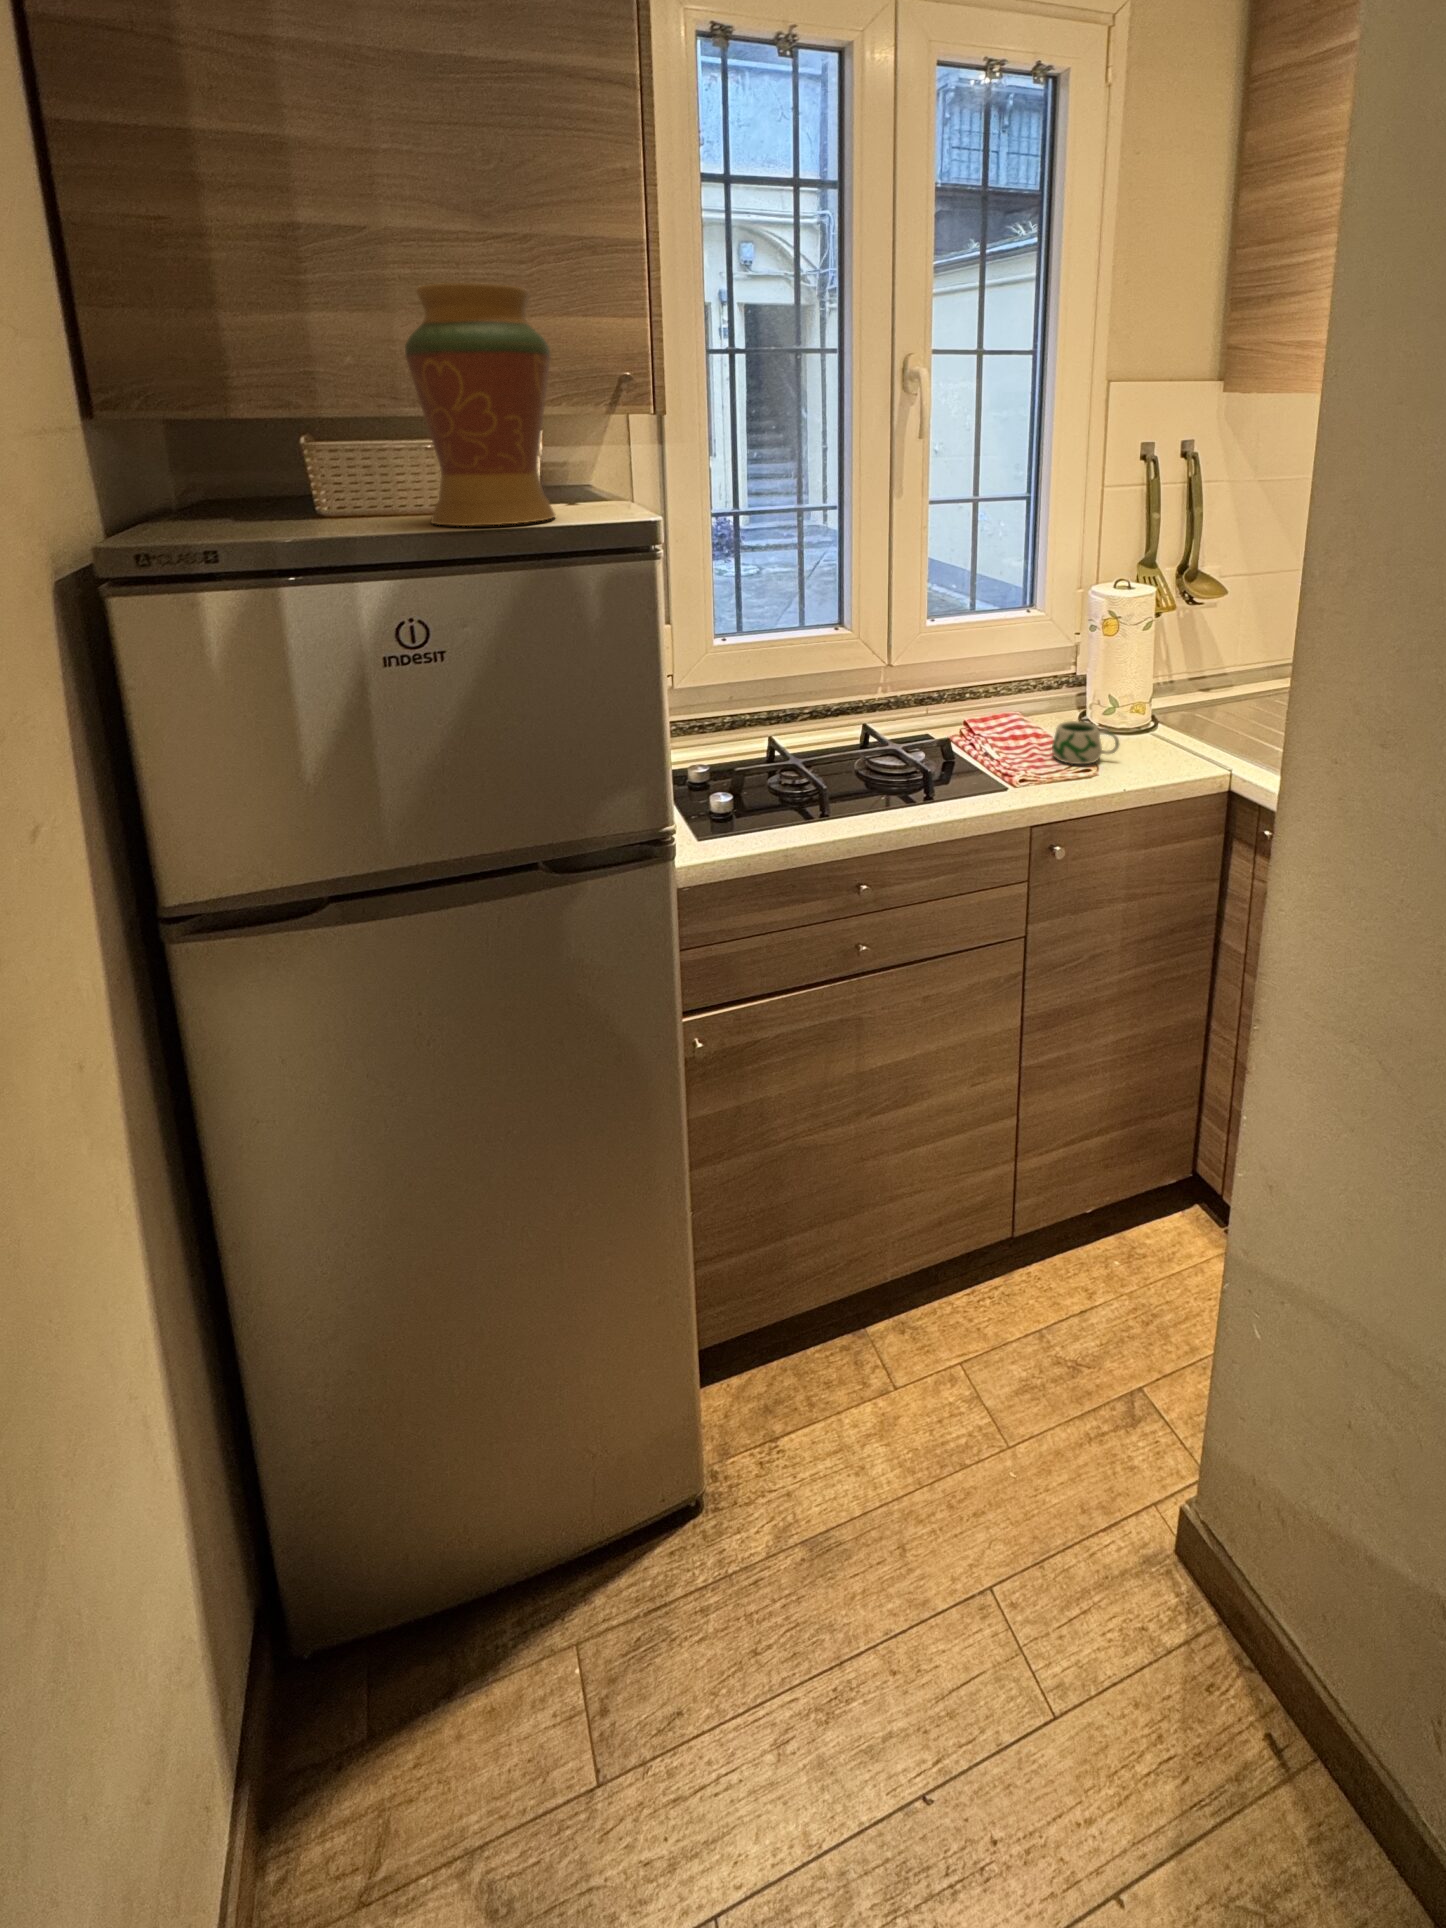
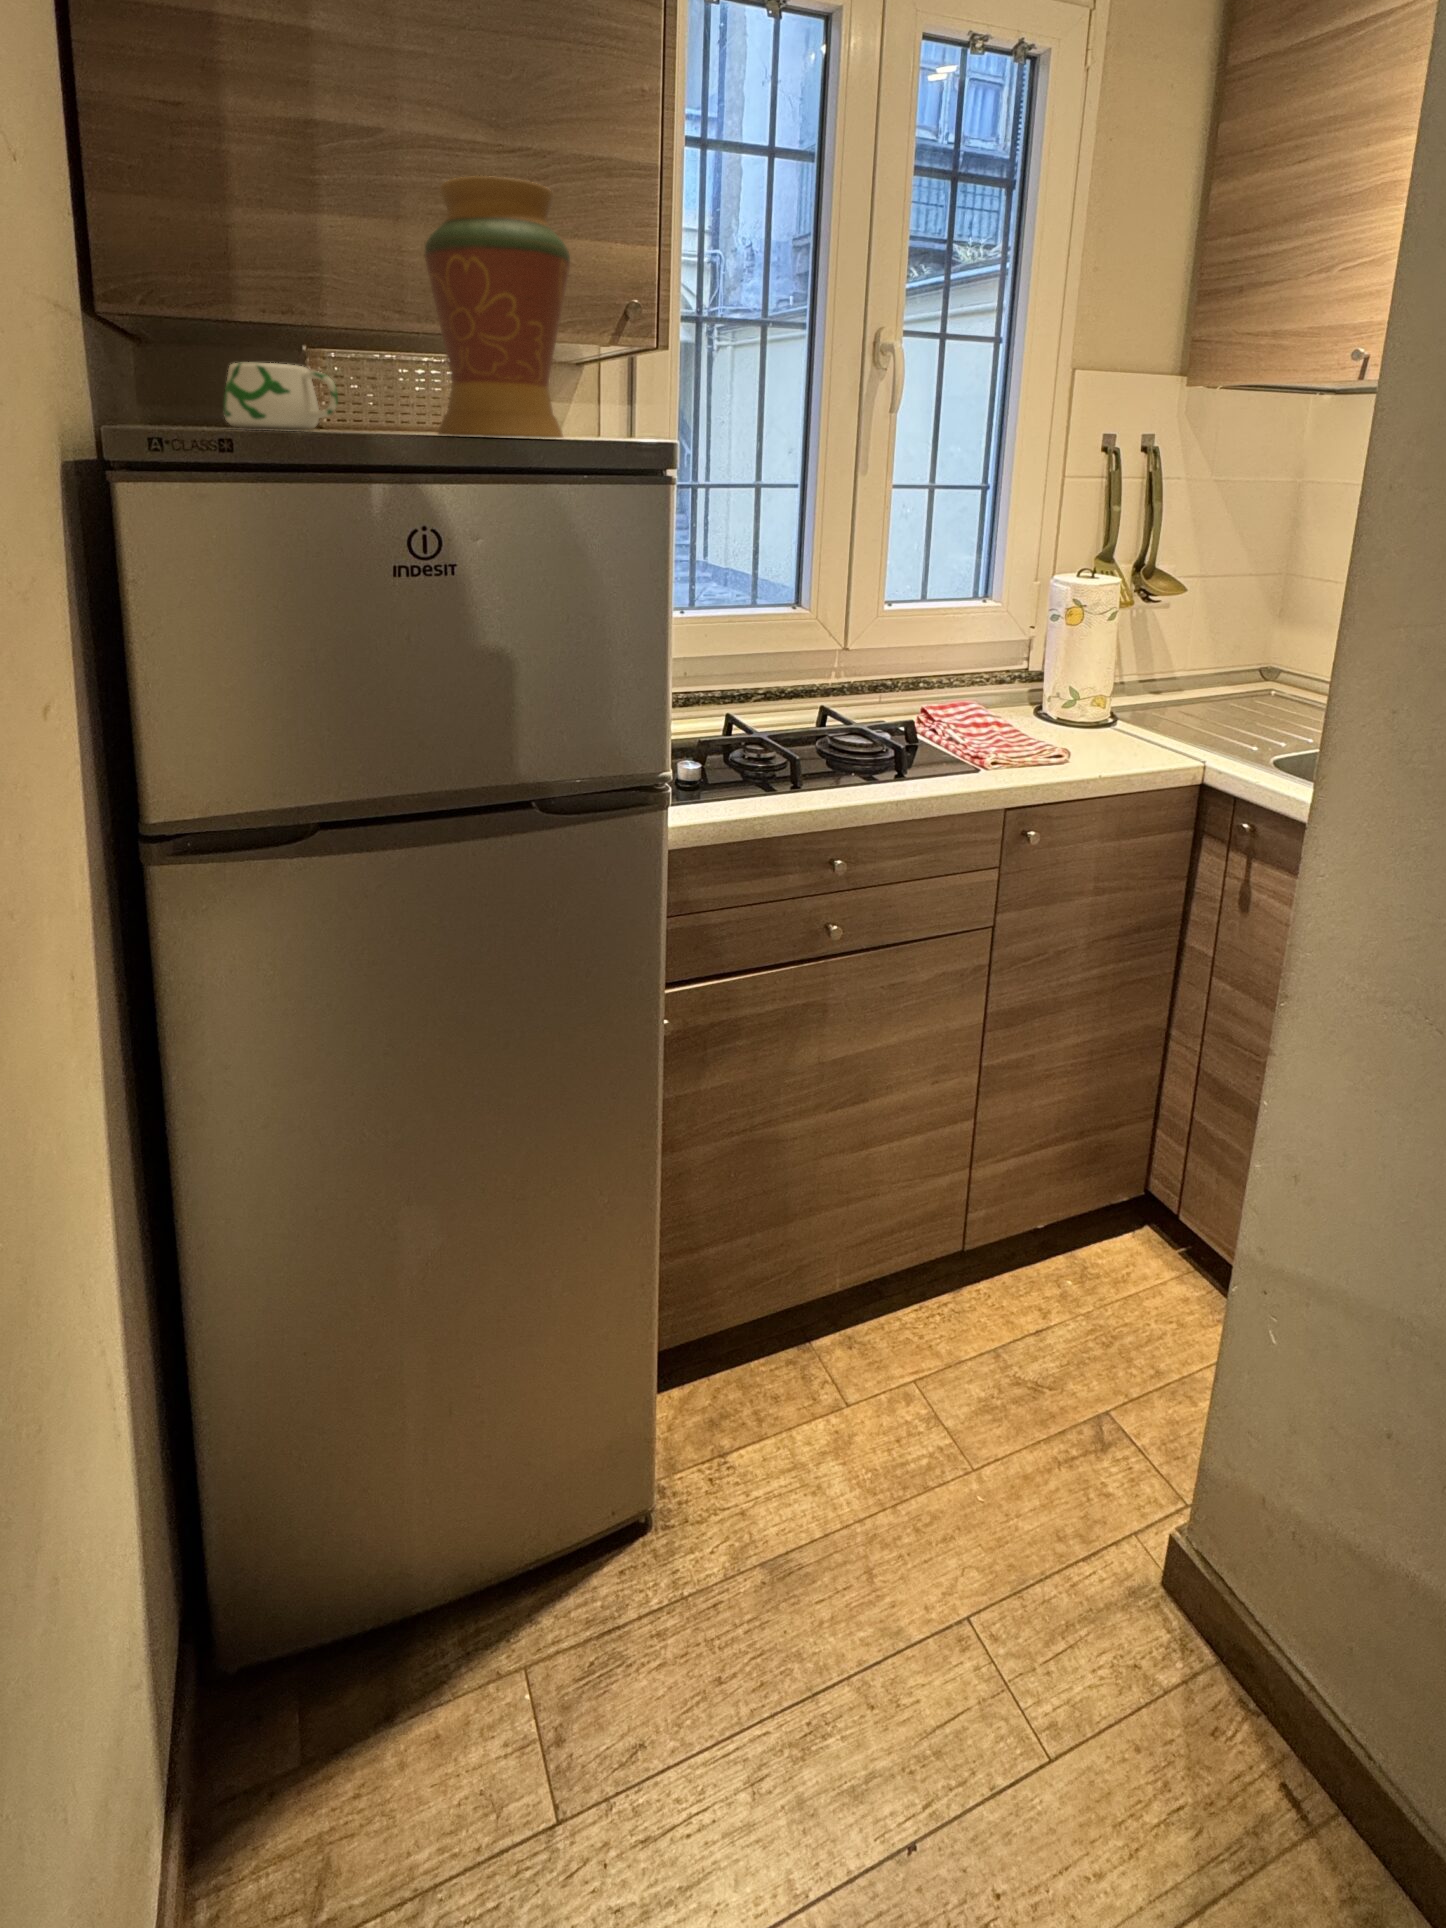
mug: present [1052,721,1119,764] -> present [224,363,338,430]

